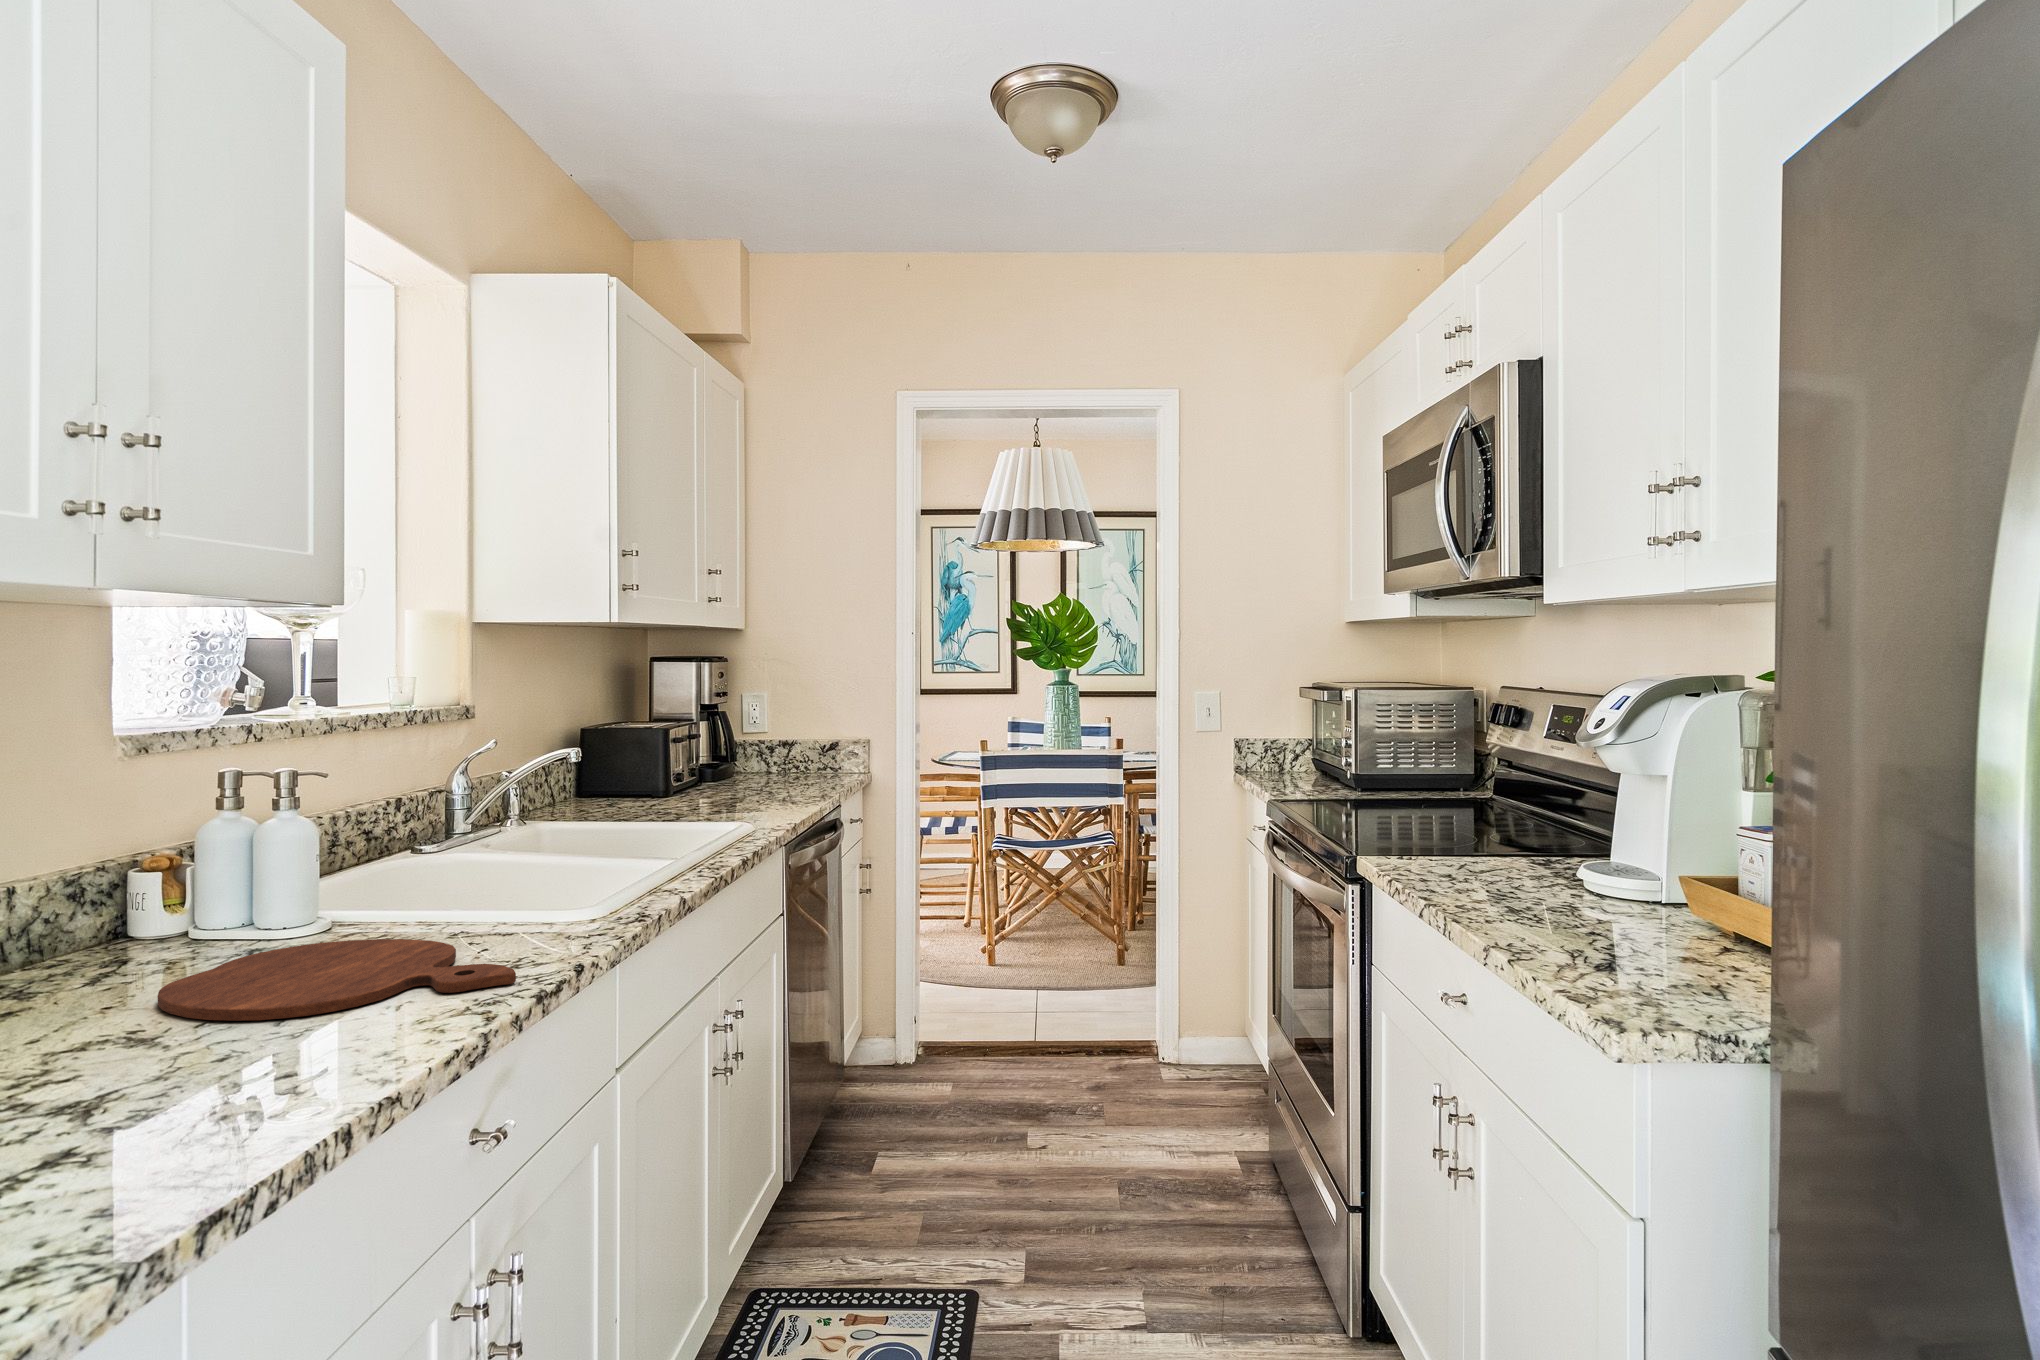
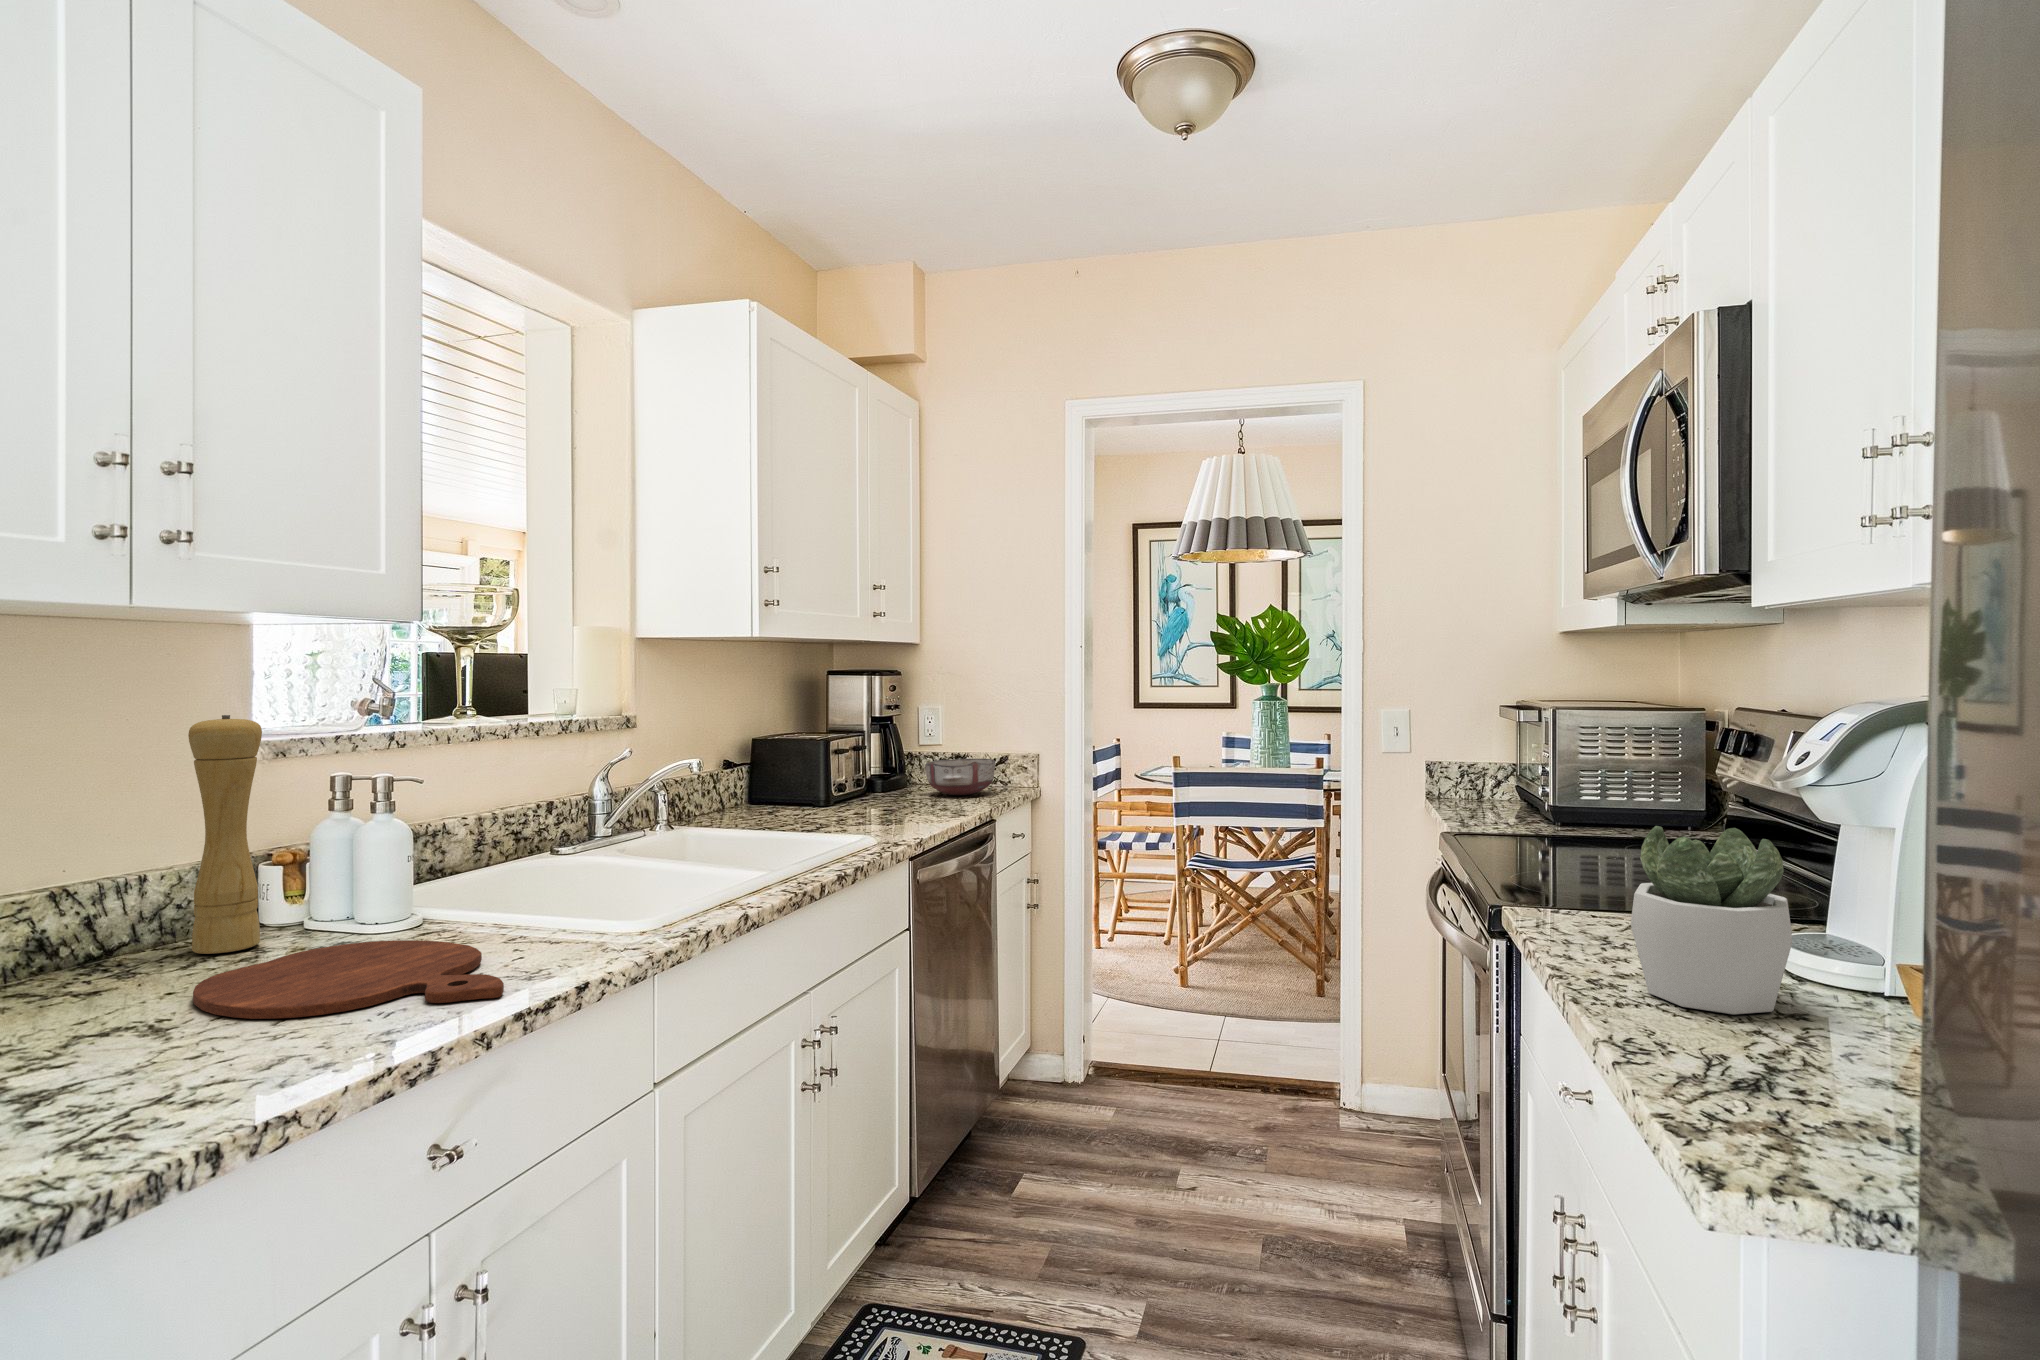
pepper mill: none [81,707,163,969] -> present [188,715,262,954]
ceramic bowl: none [756,745,829,783] -> present [925,759,995,795]
succulent plant: none [1494,780,1613,924] -> present [1631,826,1792,1015]

